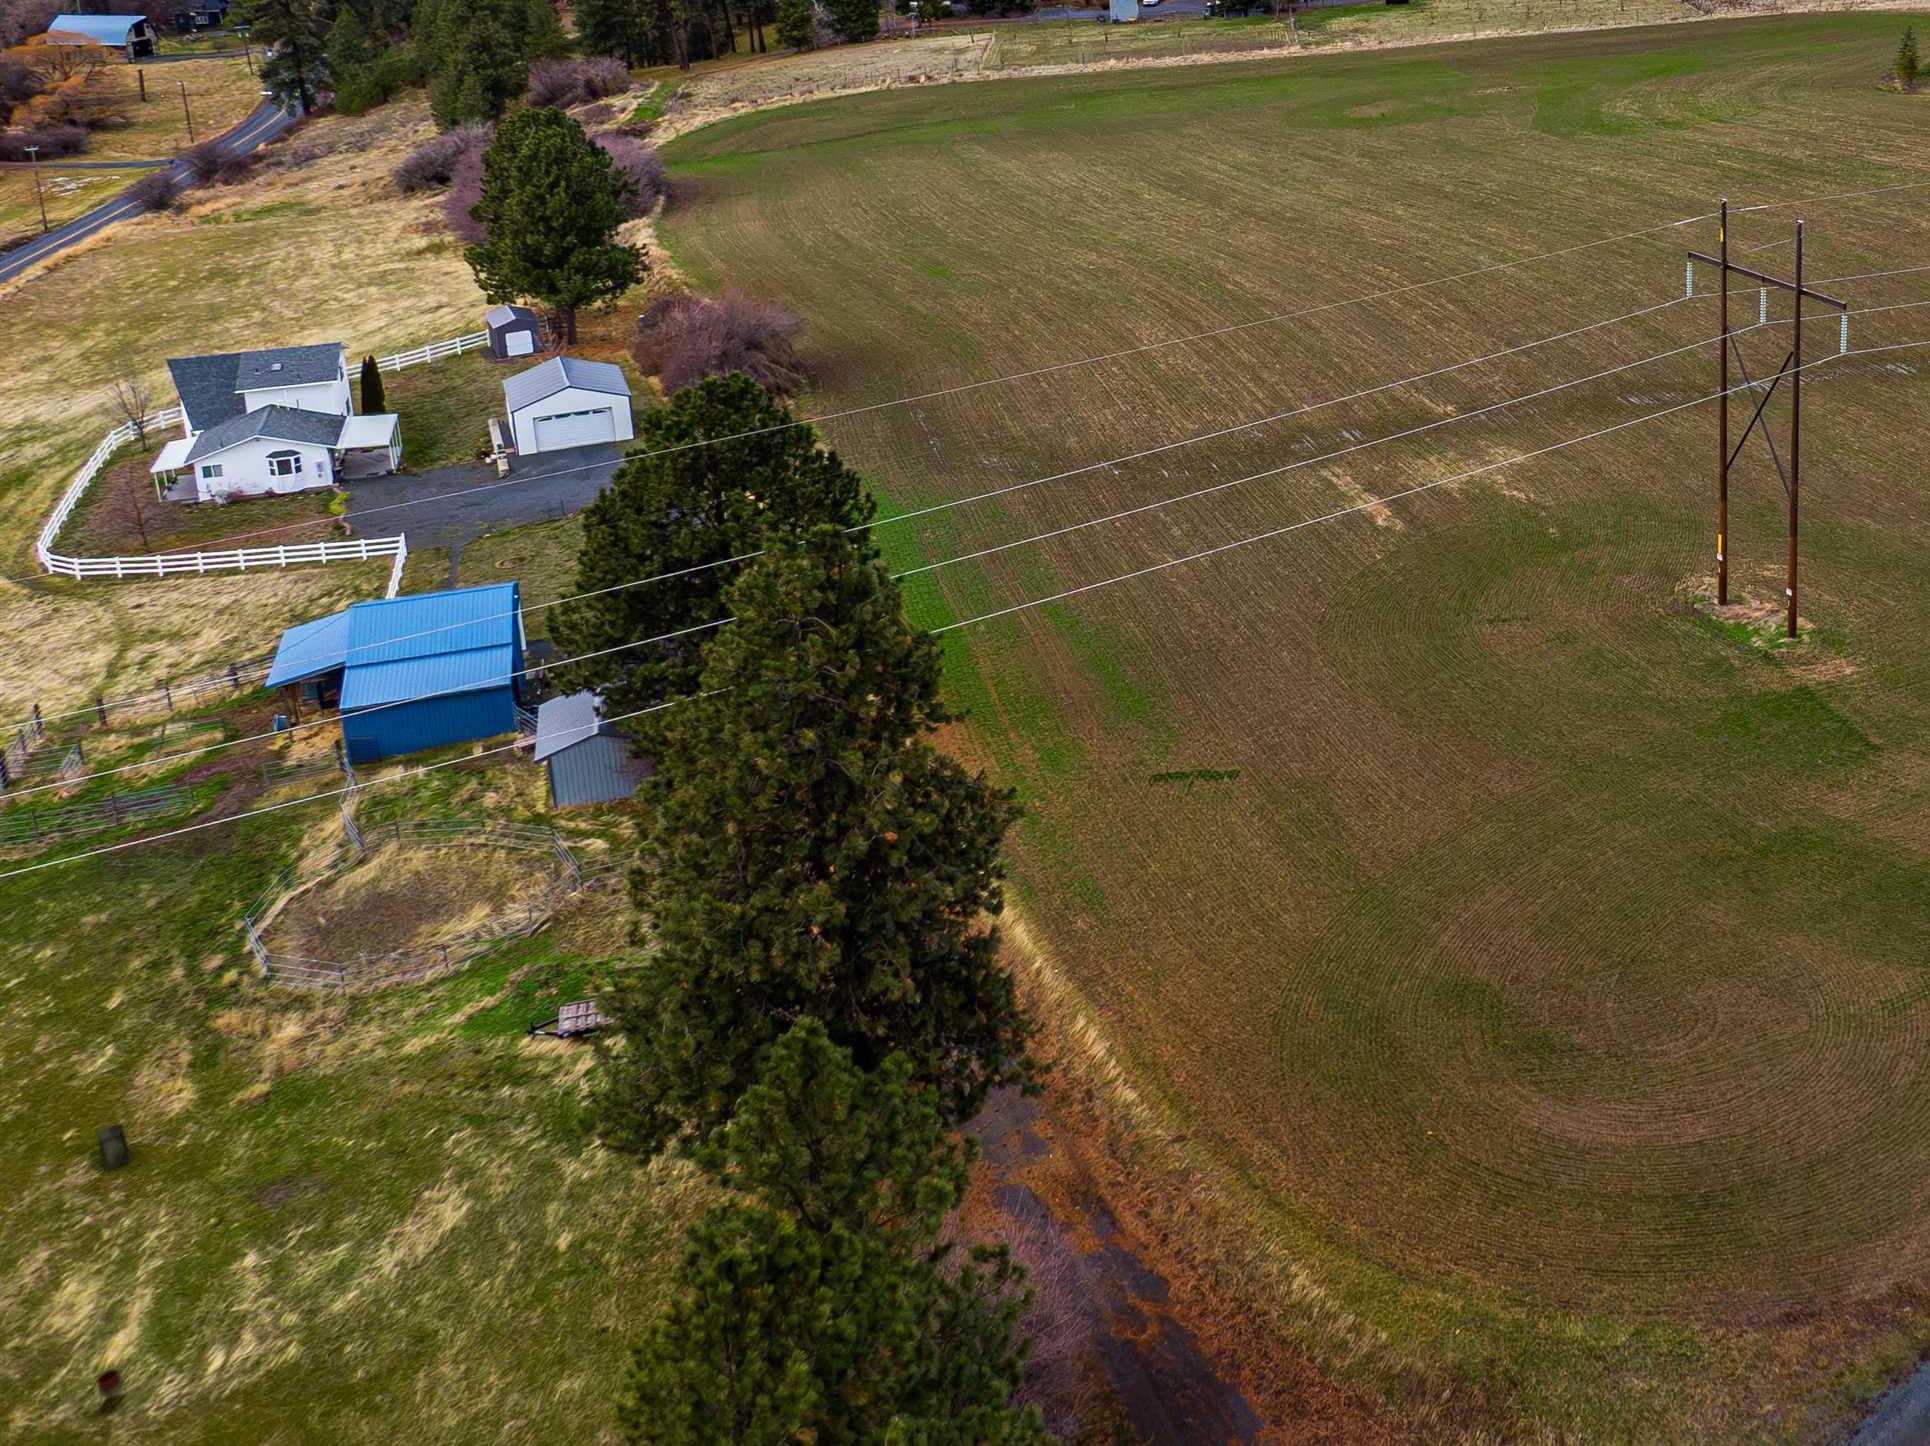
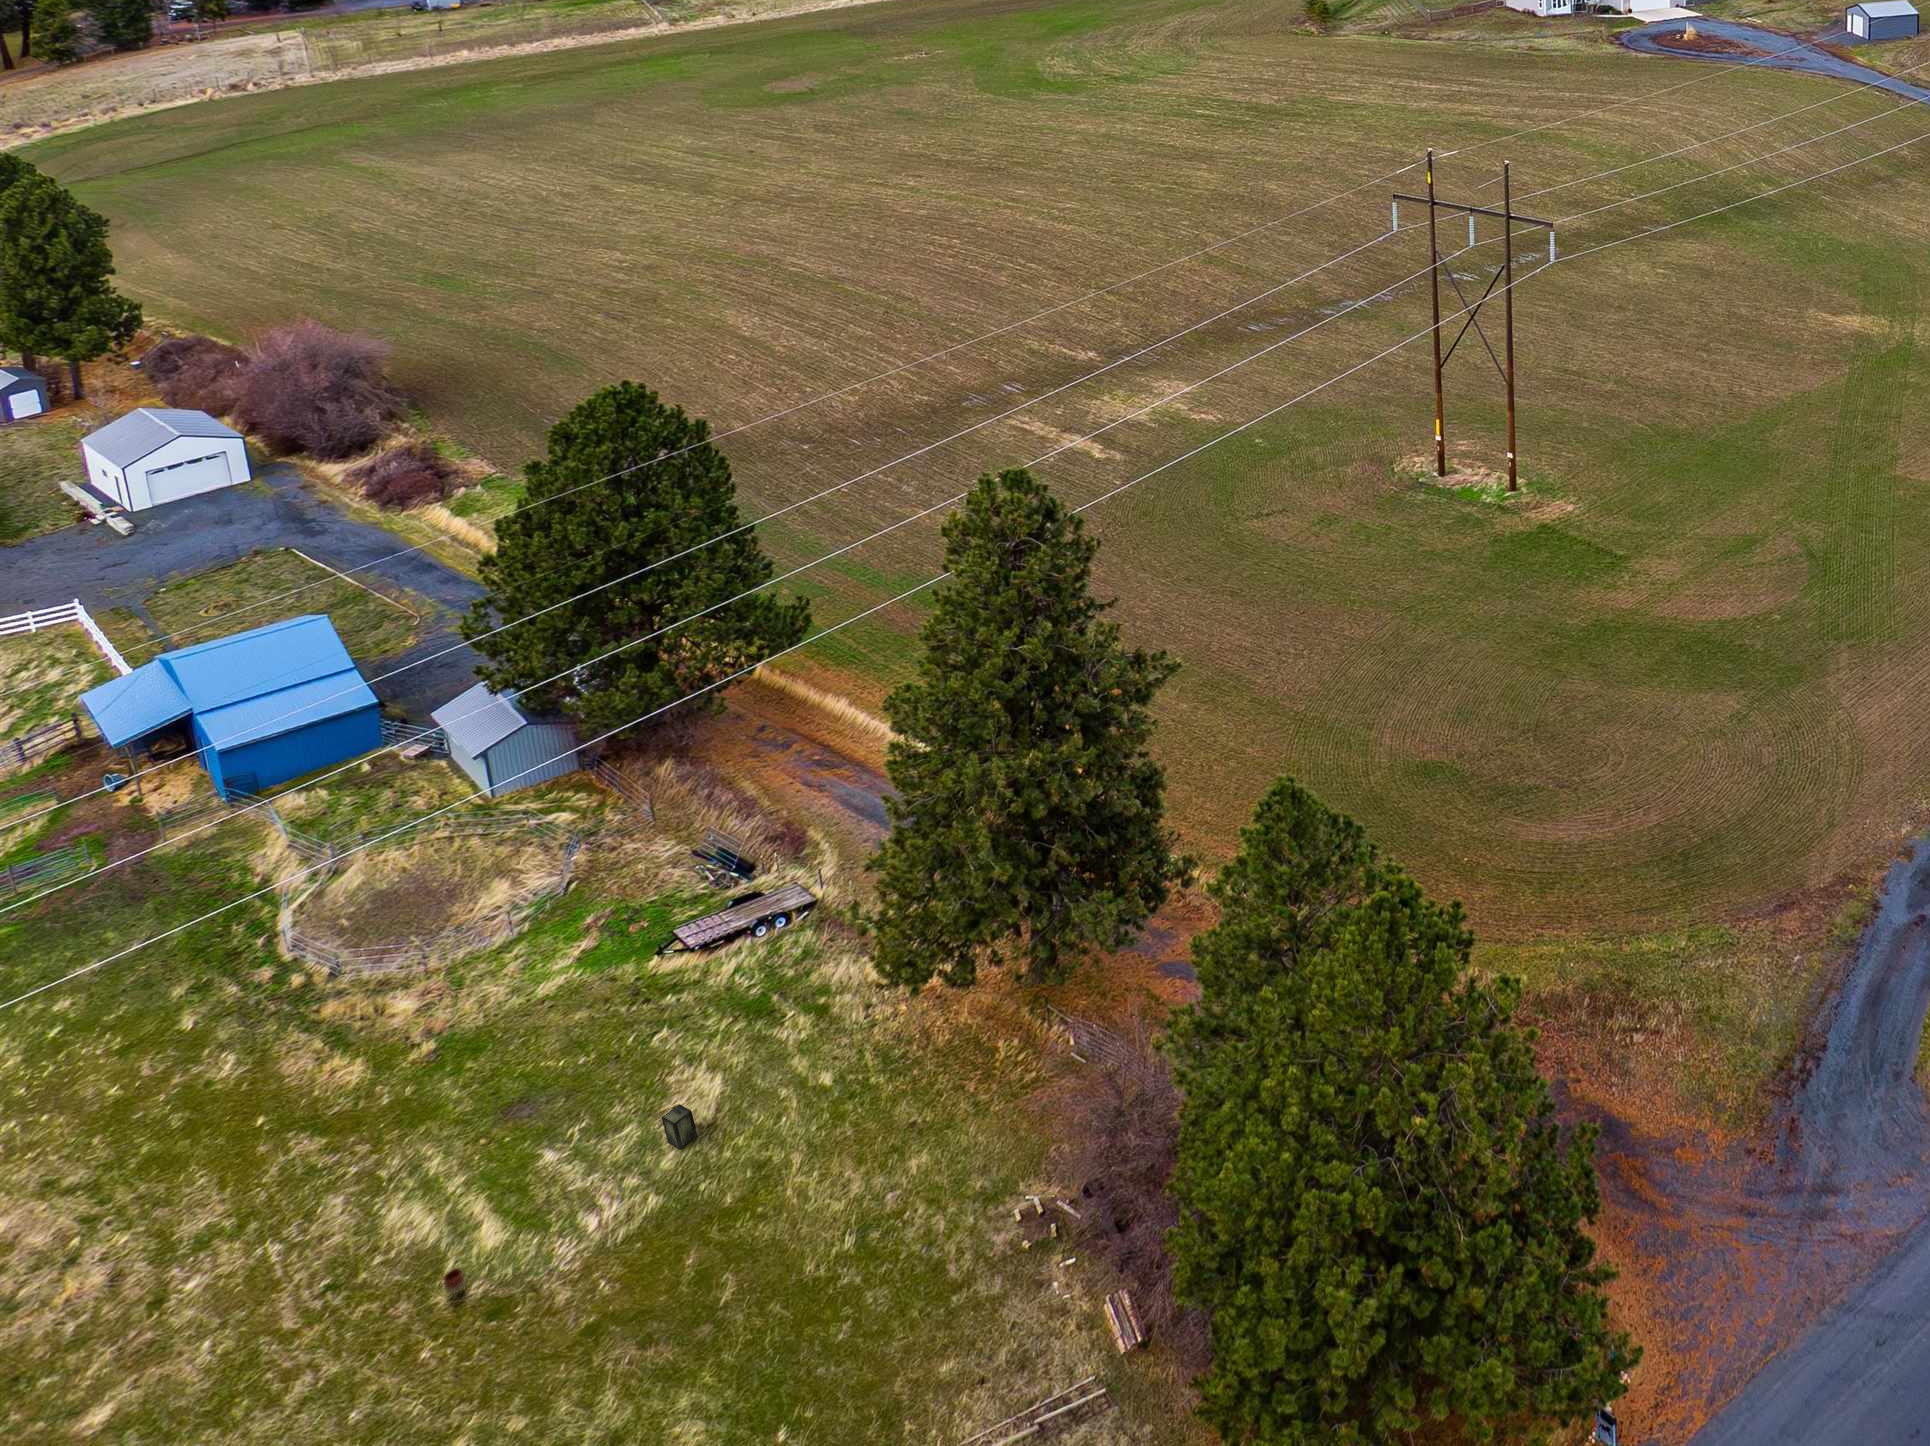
storage box: present [96,1123,132,1170] -> present [662,1104,698,1150]

